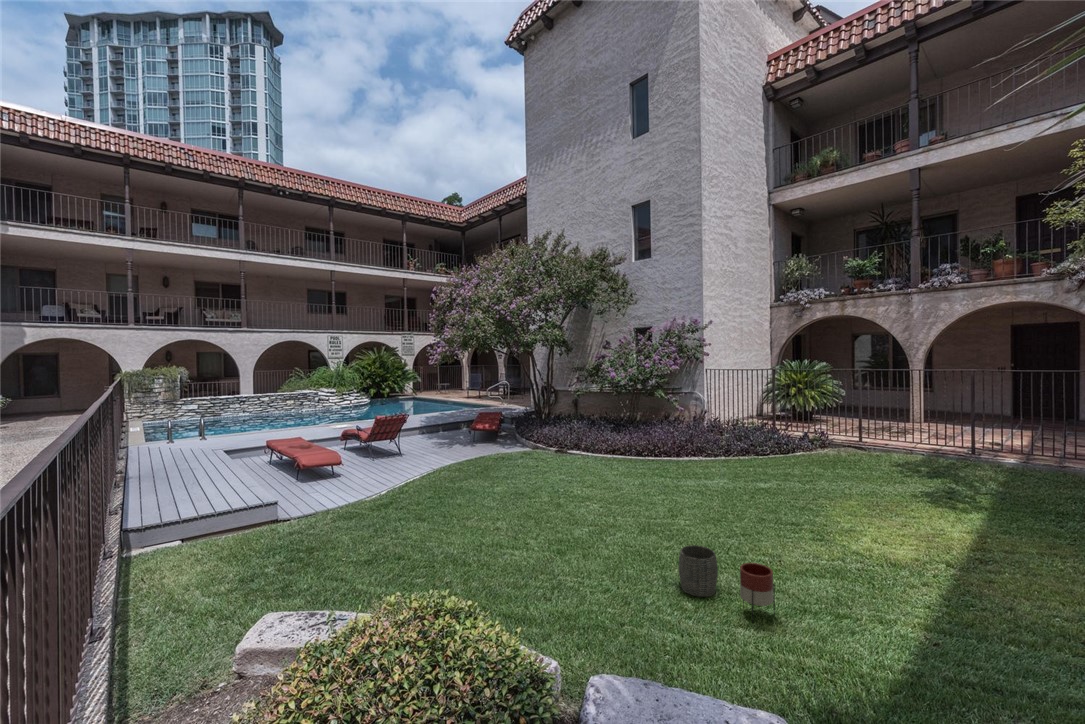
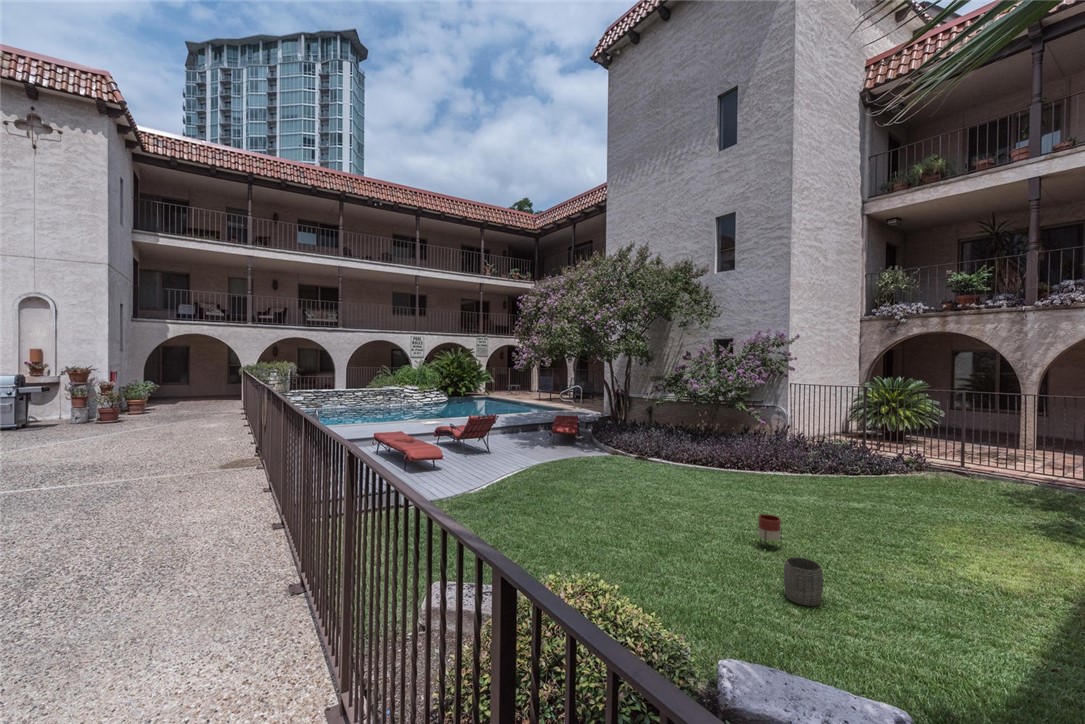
planter: present [740,563,775,621] -> present [758,514,782,543]

